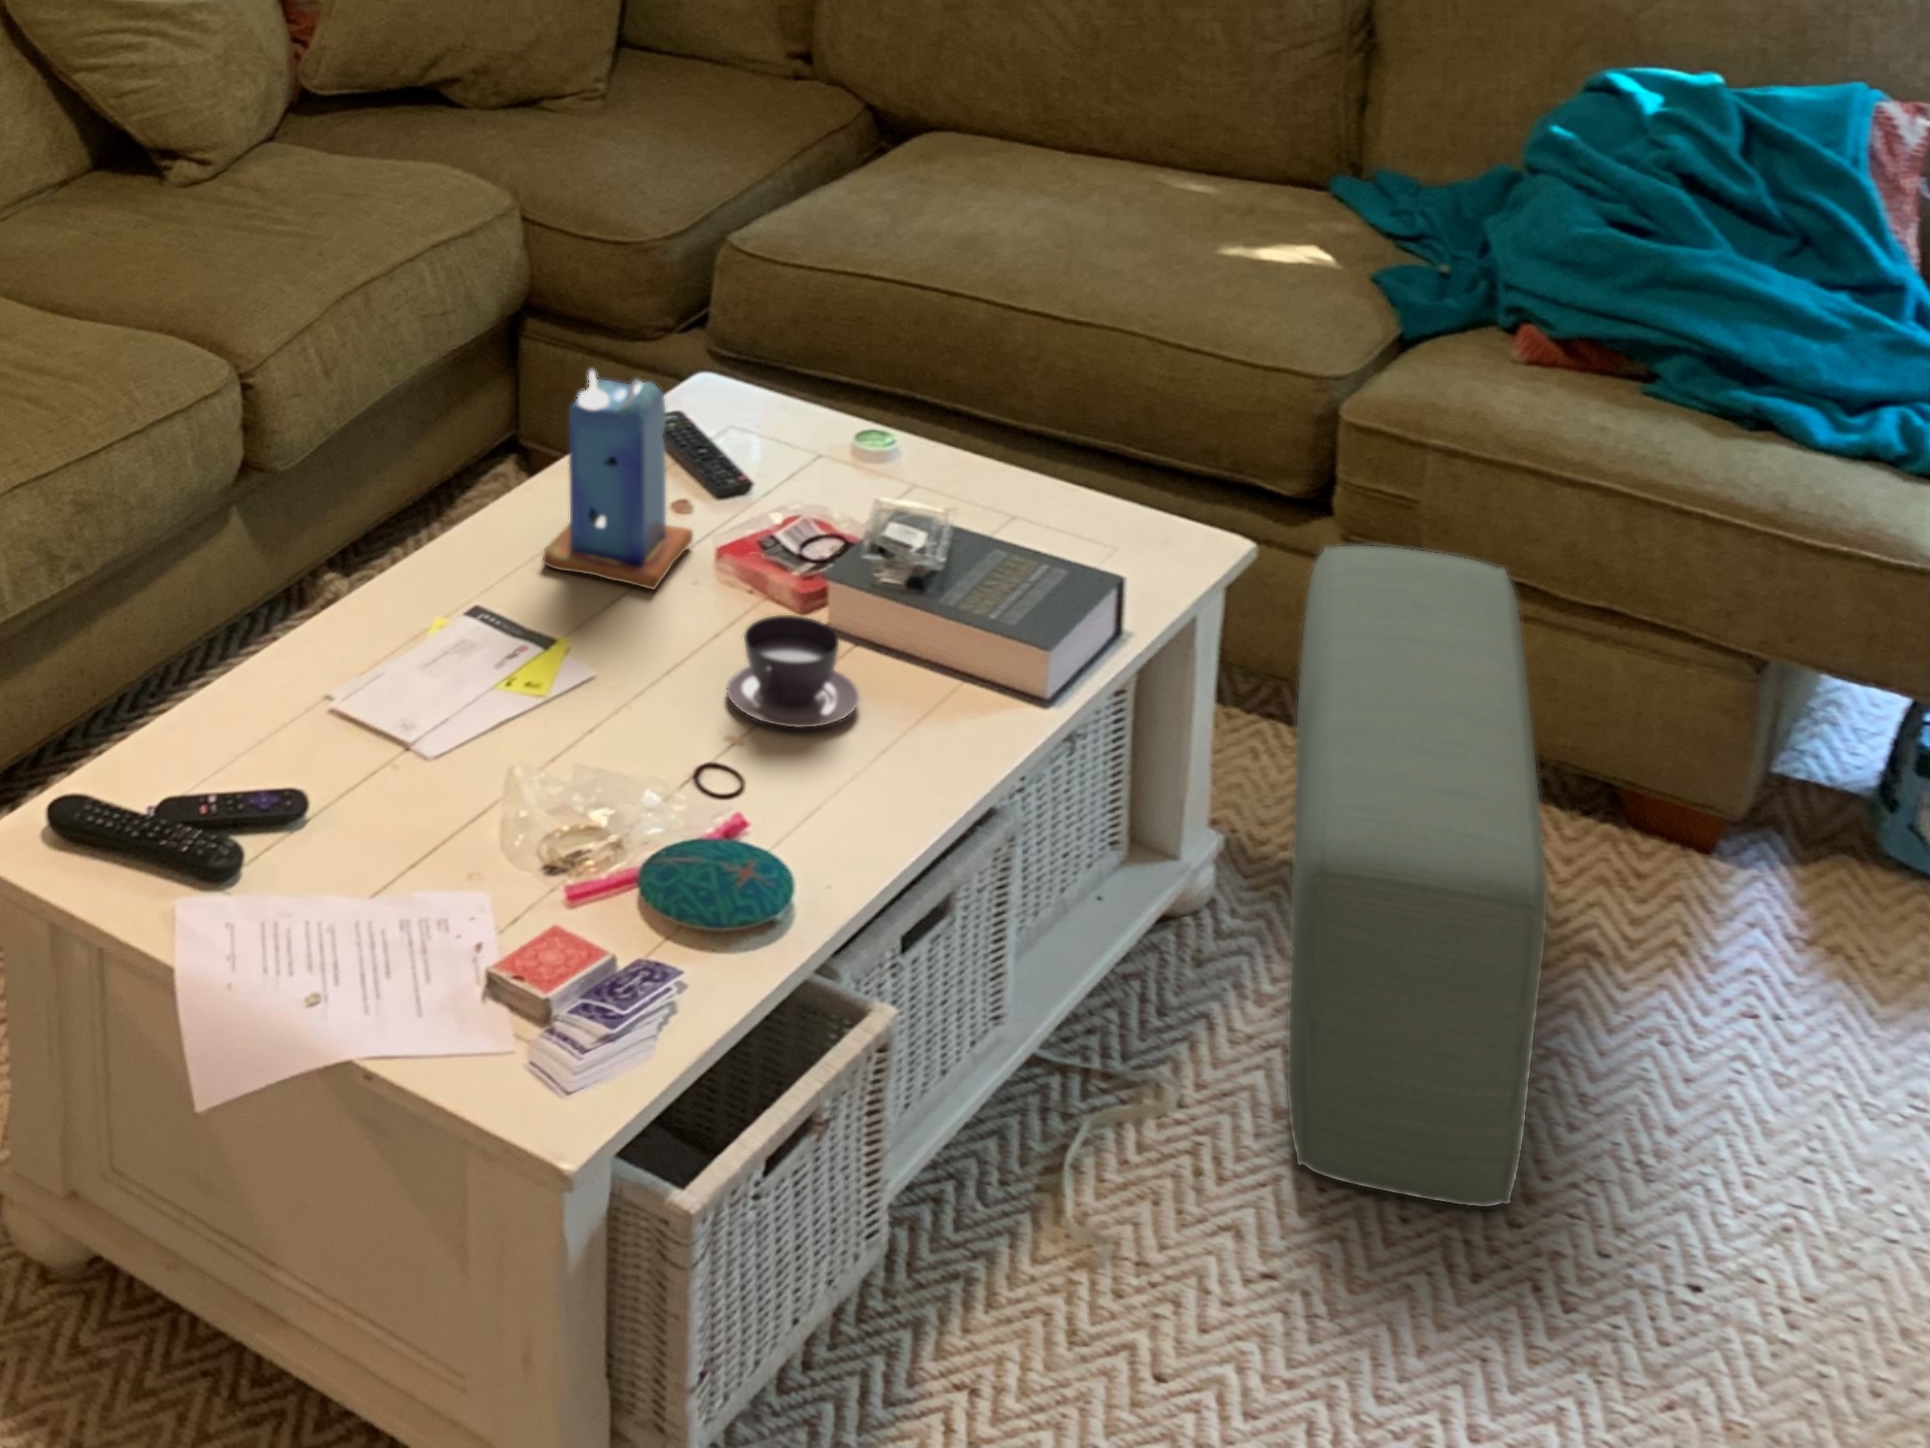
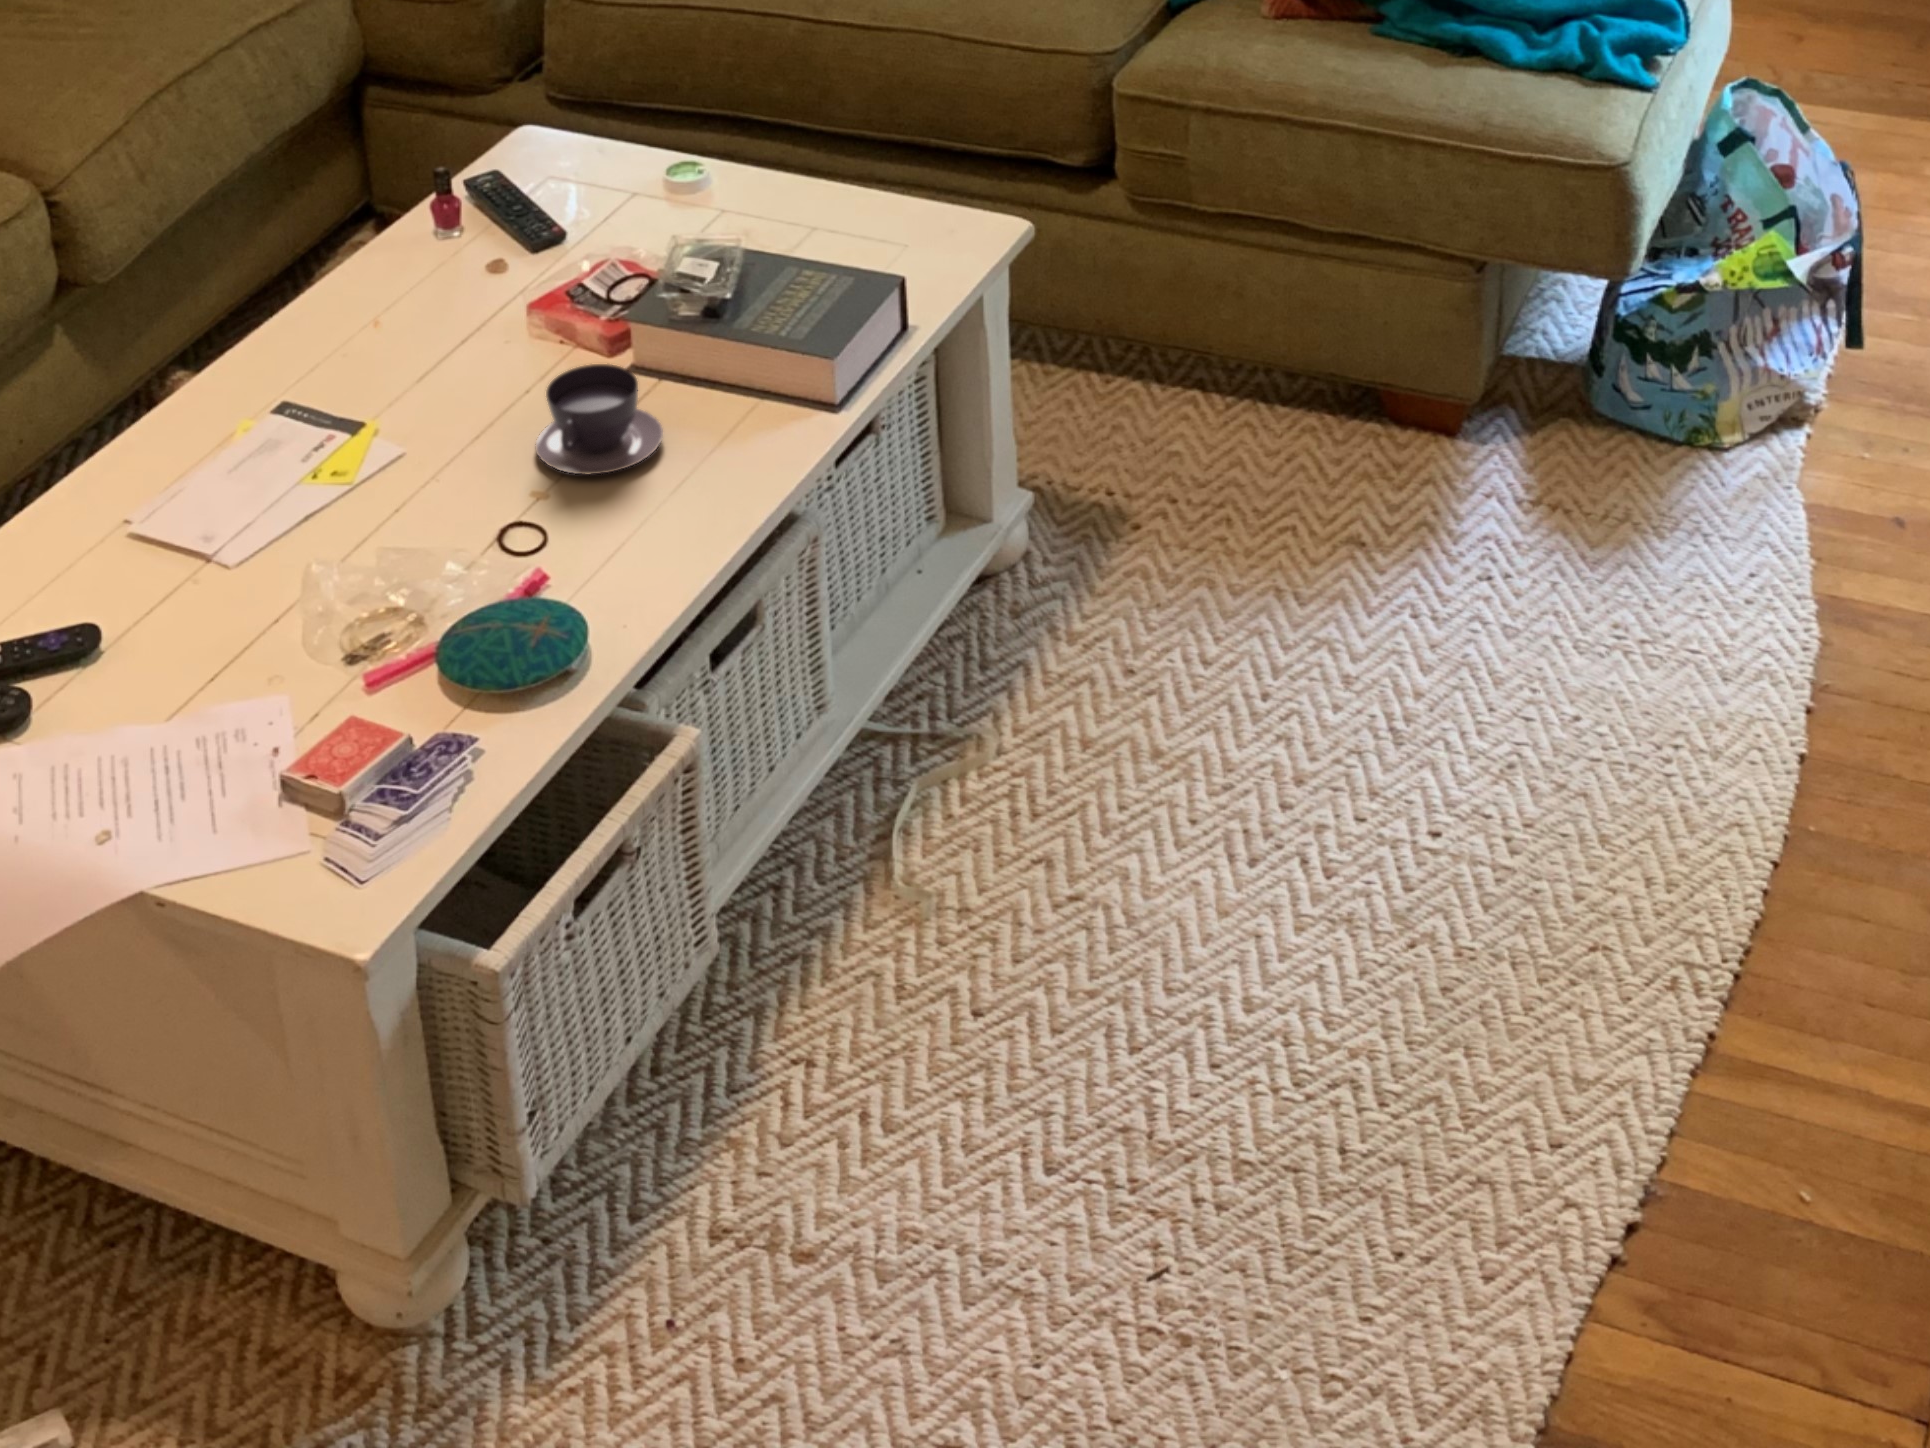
candle: present [543,371,693,590] -> none [358,146,510,354]
pouf: present [1287,546,1547,1207] -> none [1081,207,1290,798]

